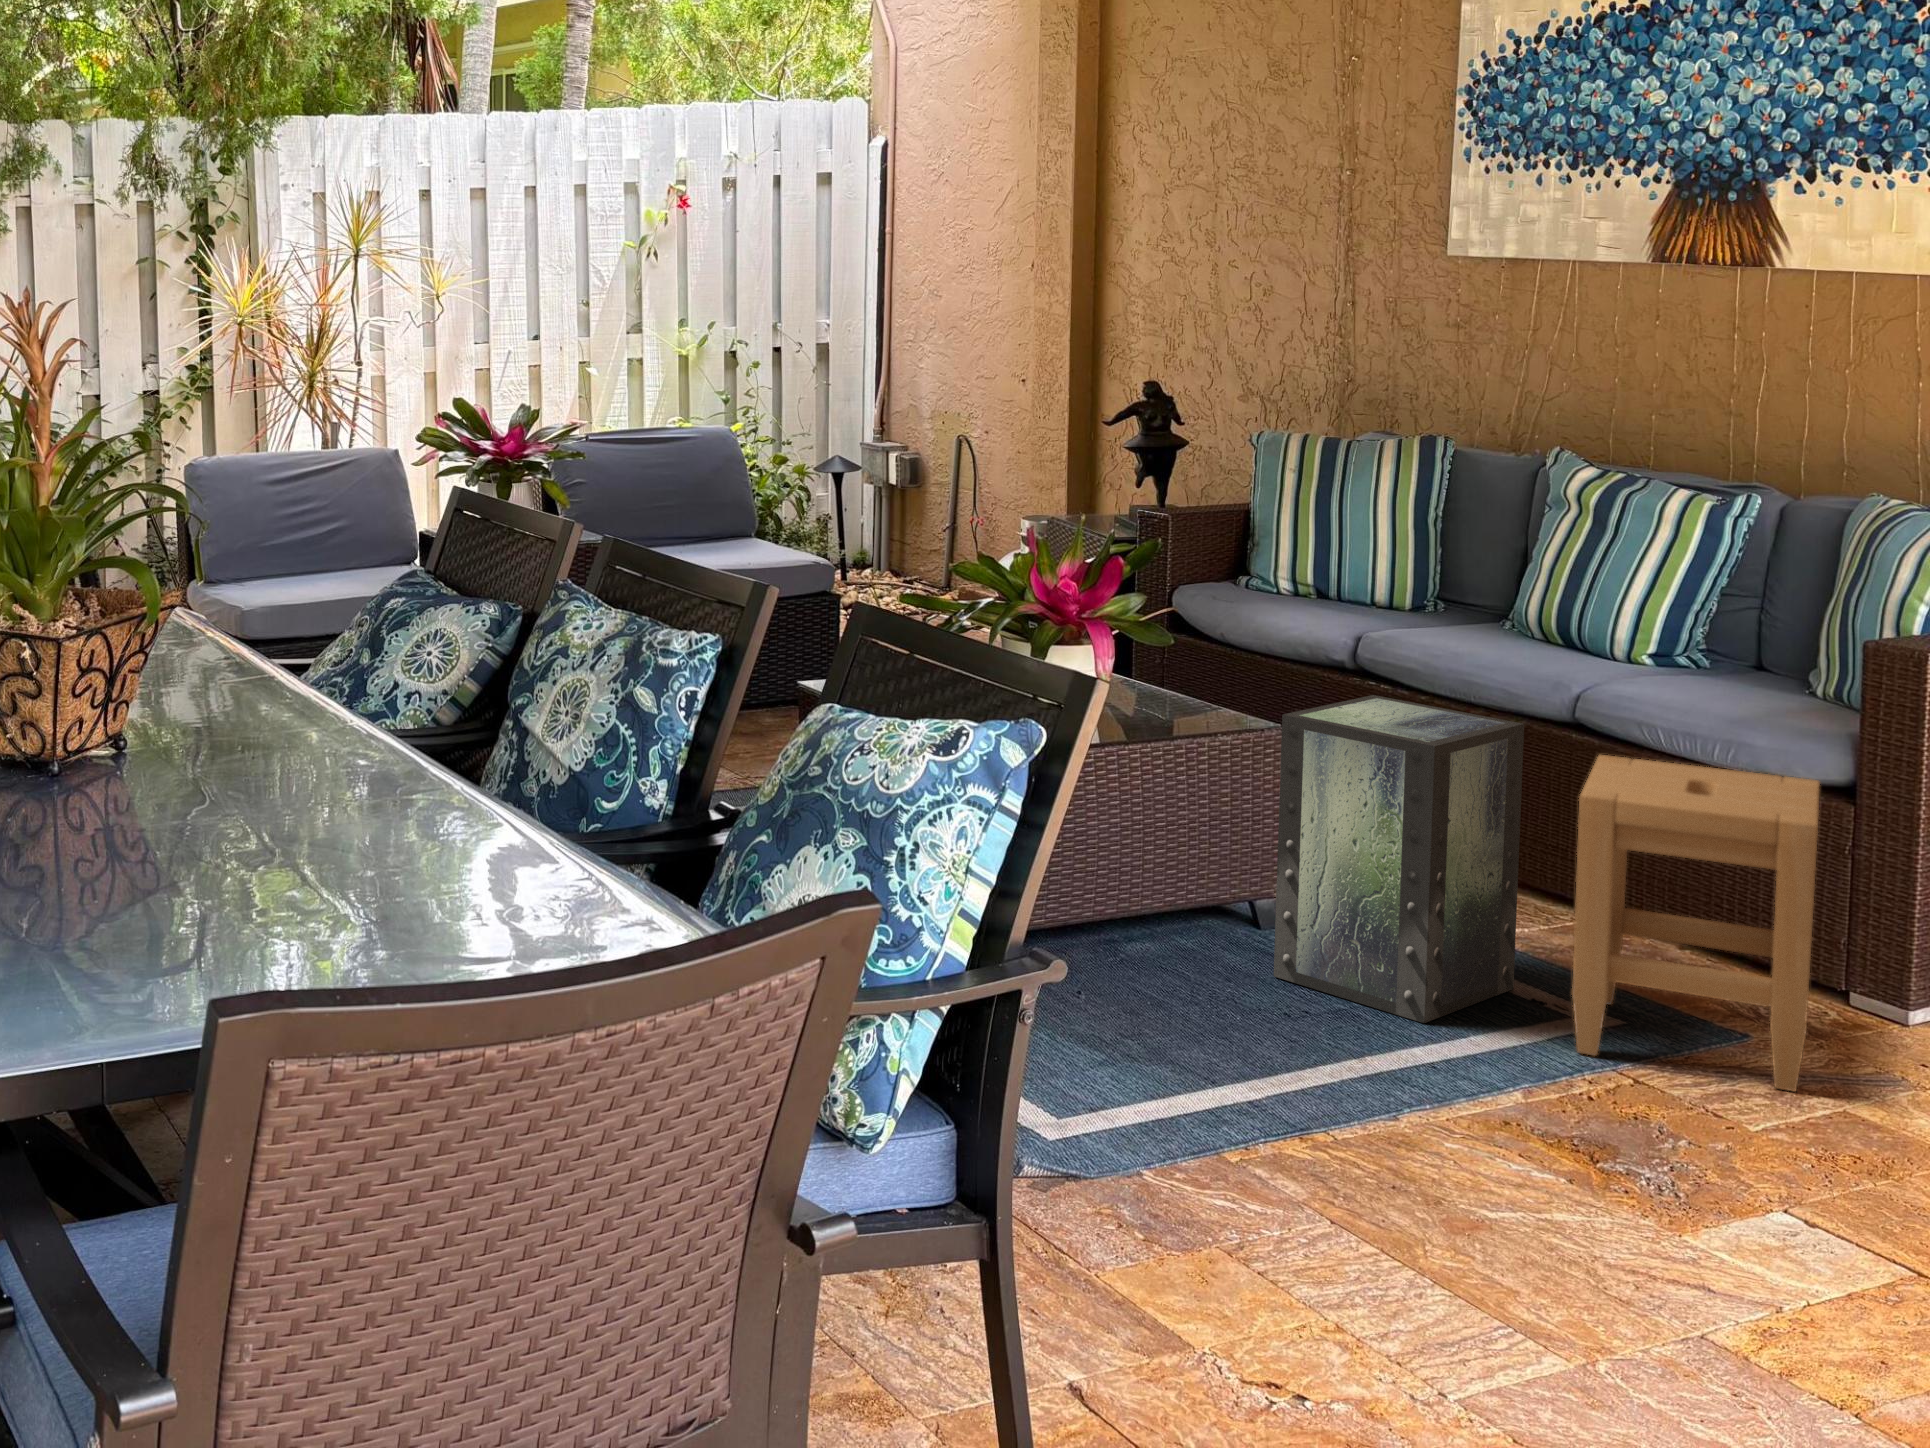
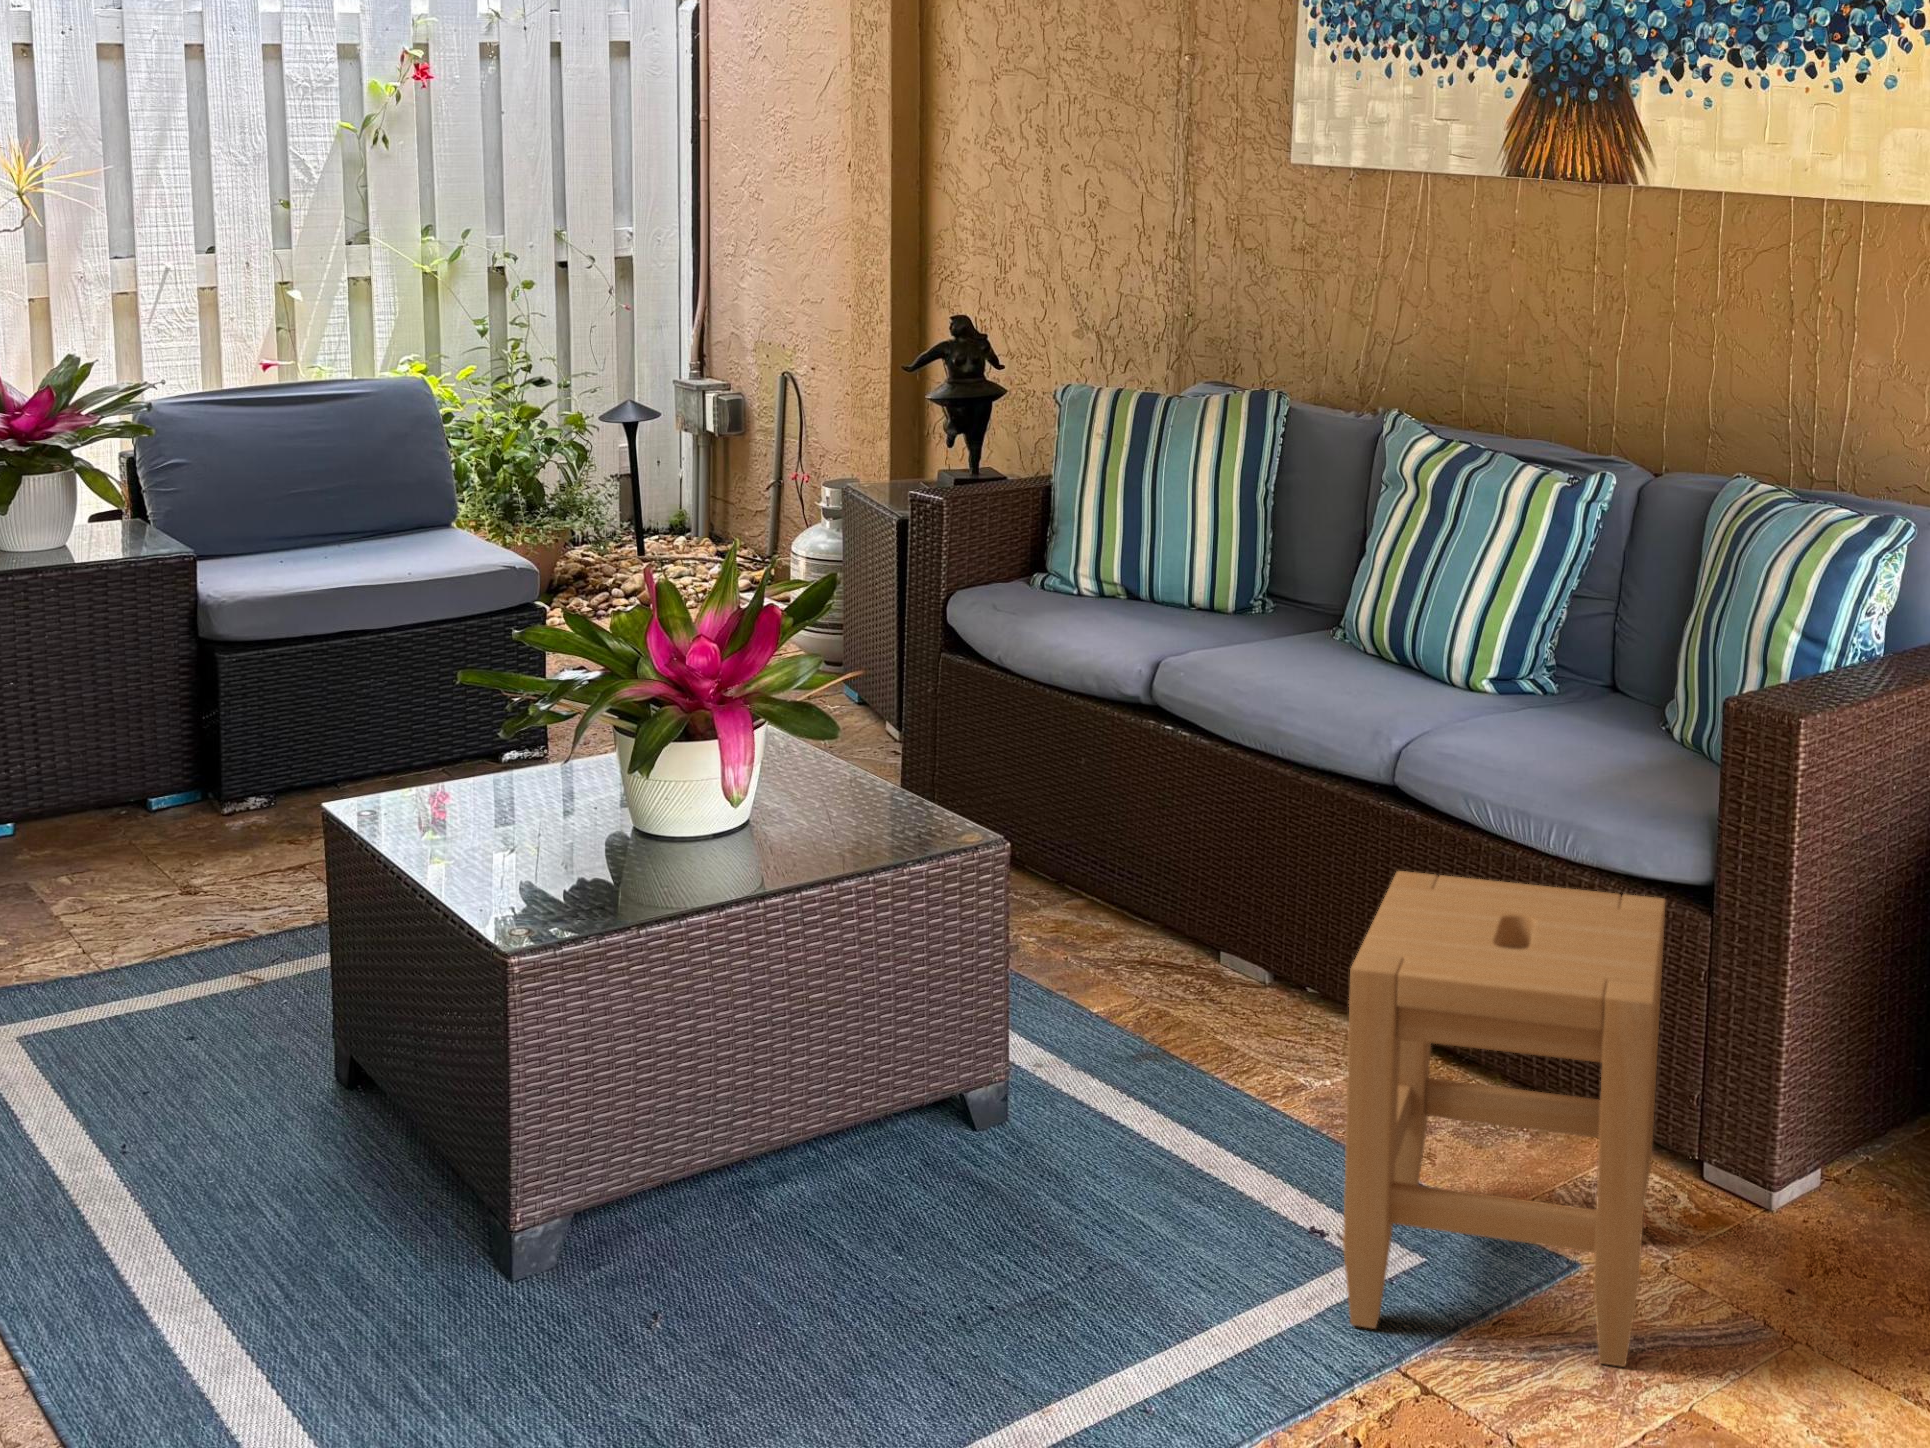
storage box: present [1274,695,1524,1023] -> none [970,789,1302,1290]

